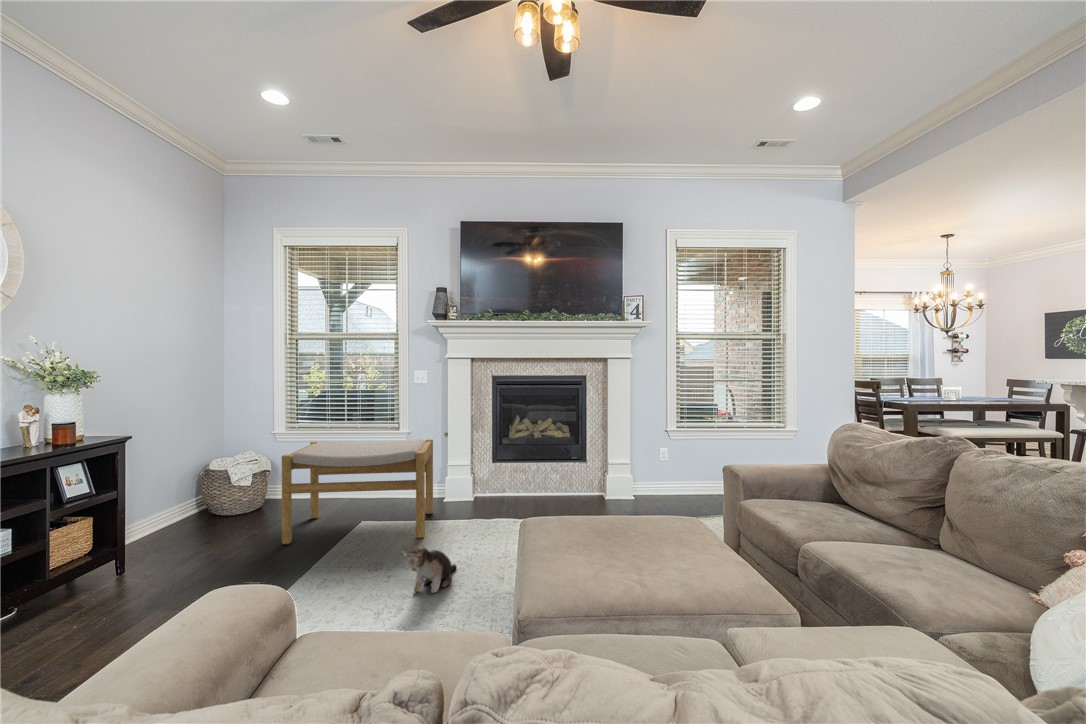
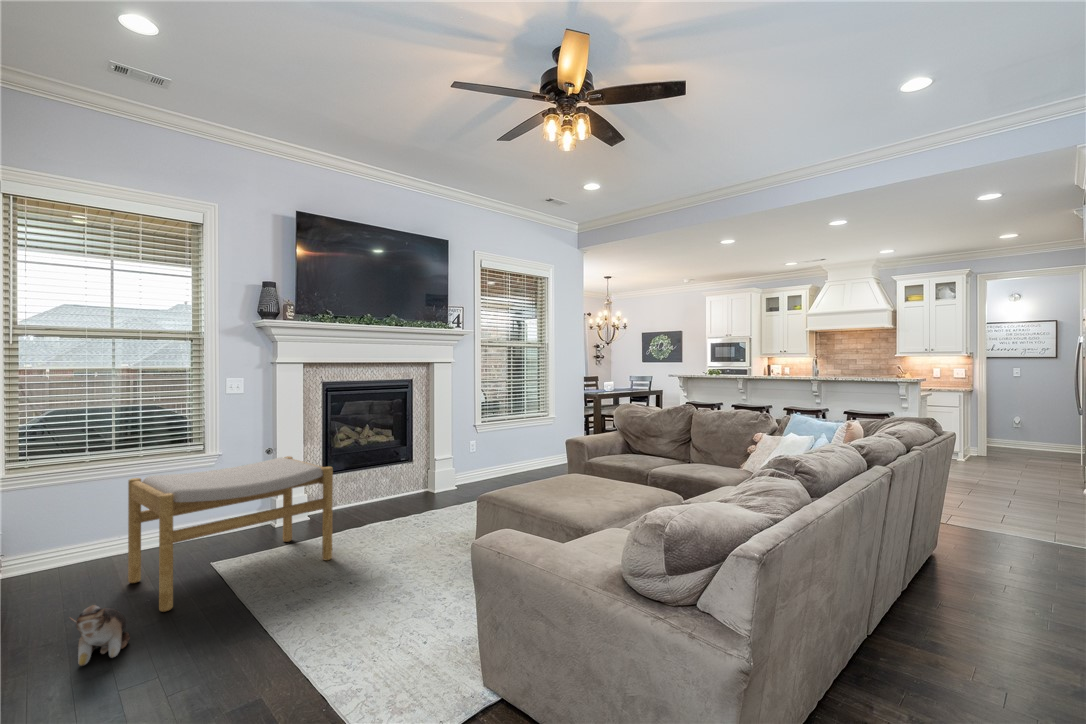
plush toy: present [403,546,456,593] -> present [71,605,130,666]

